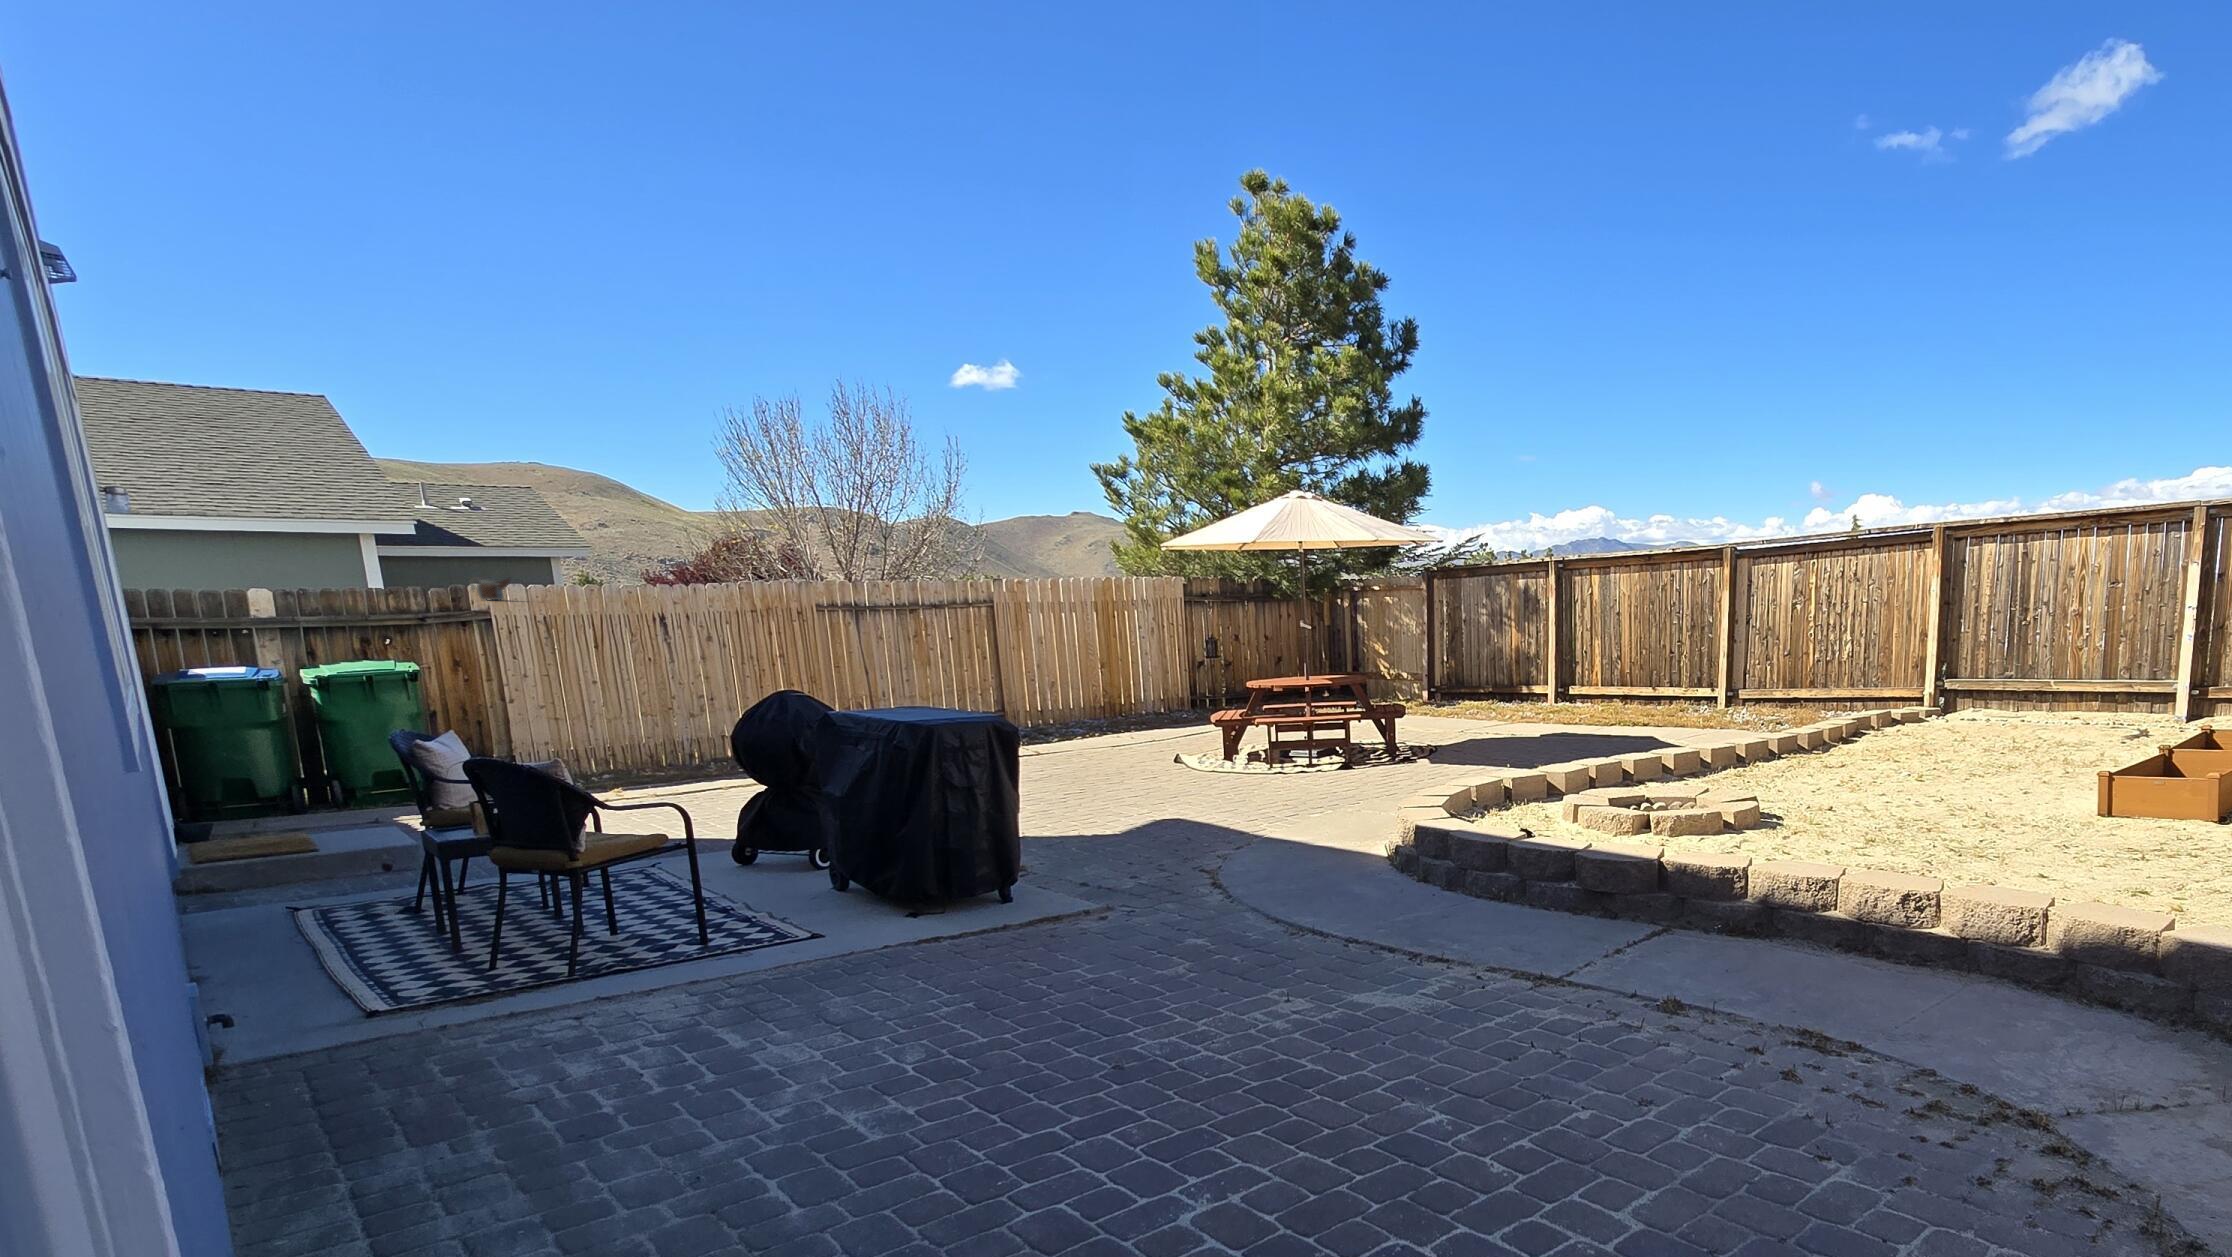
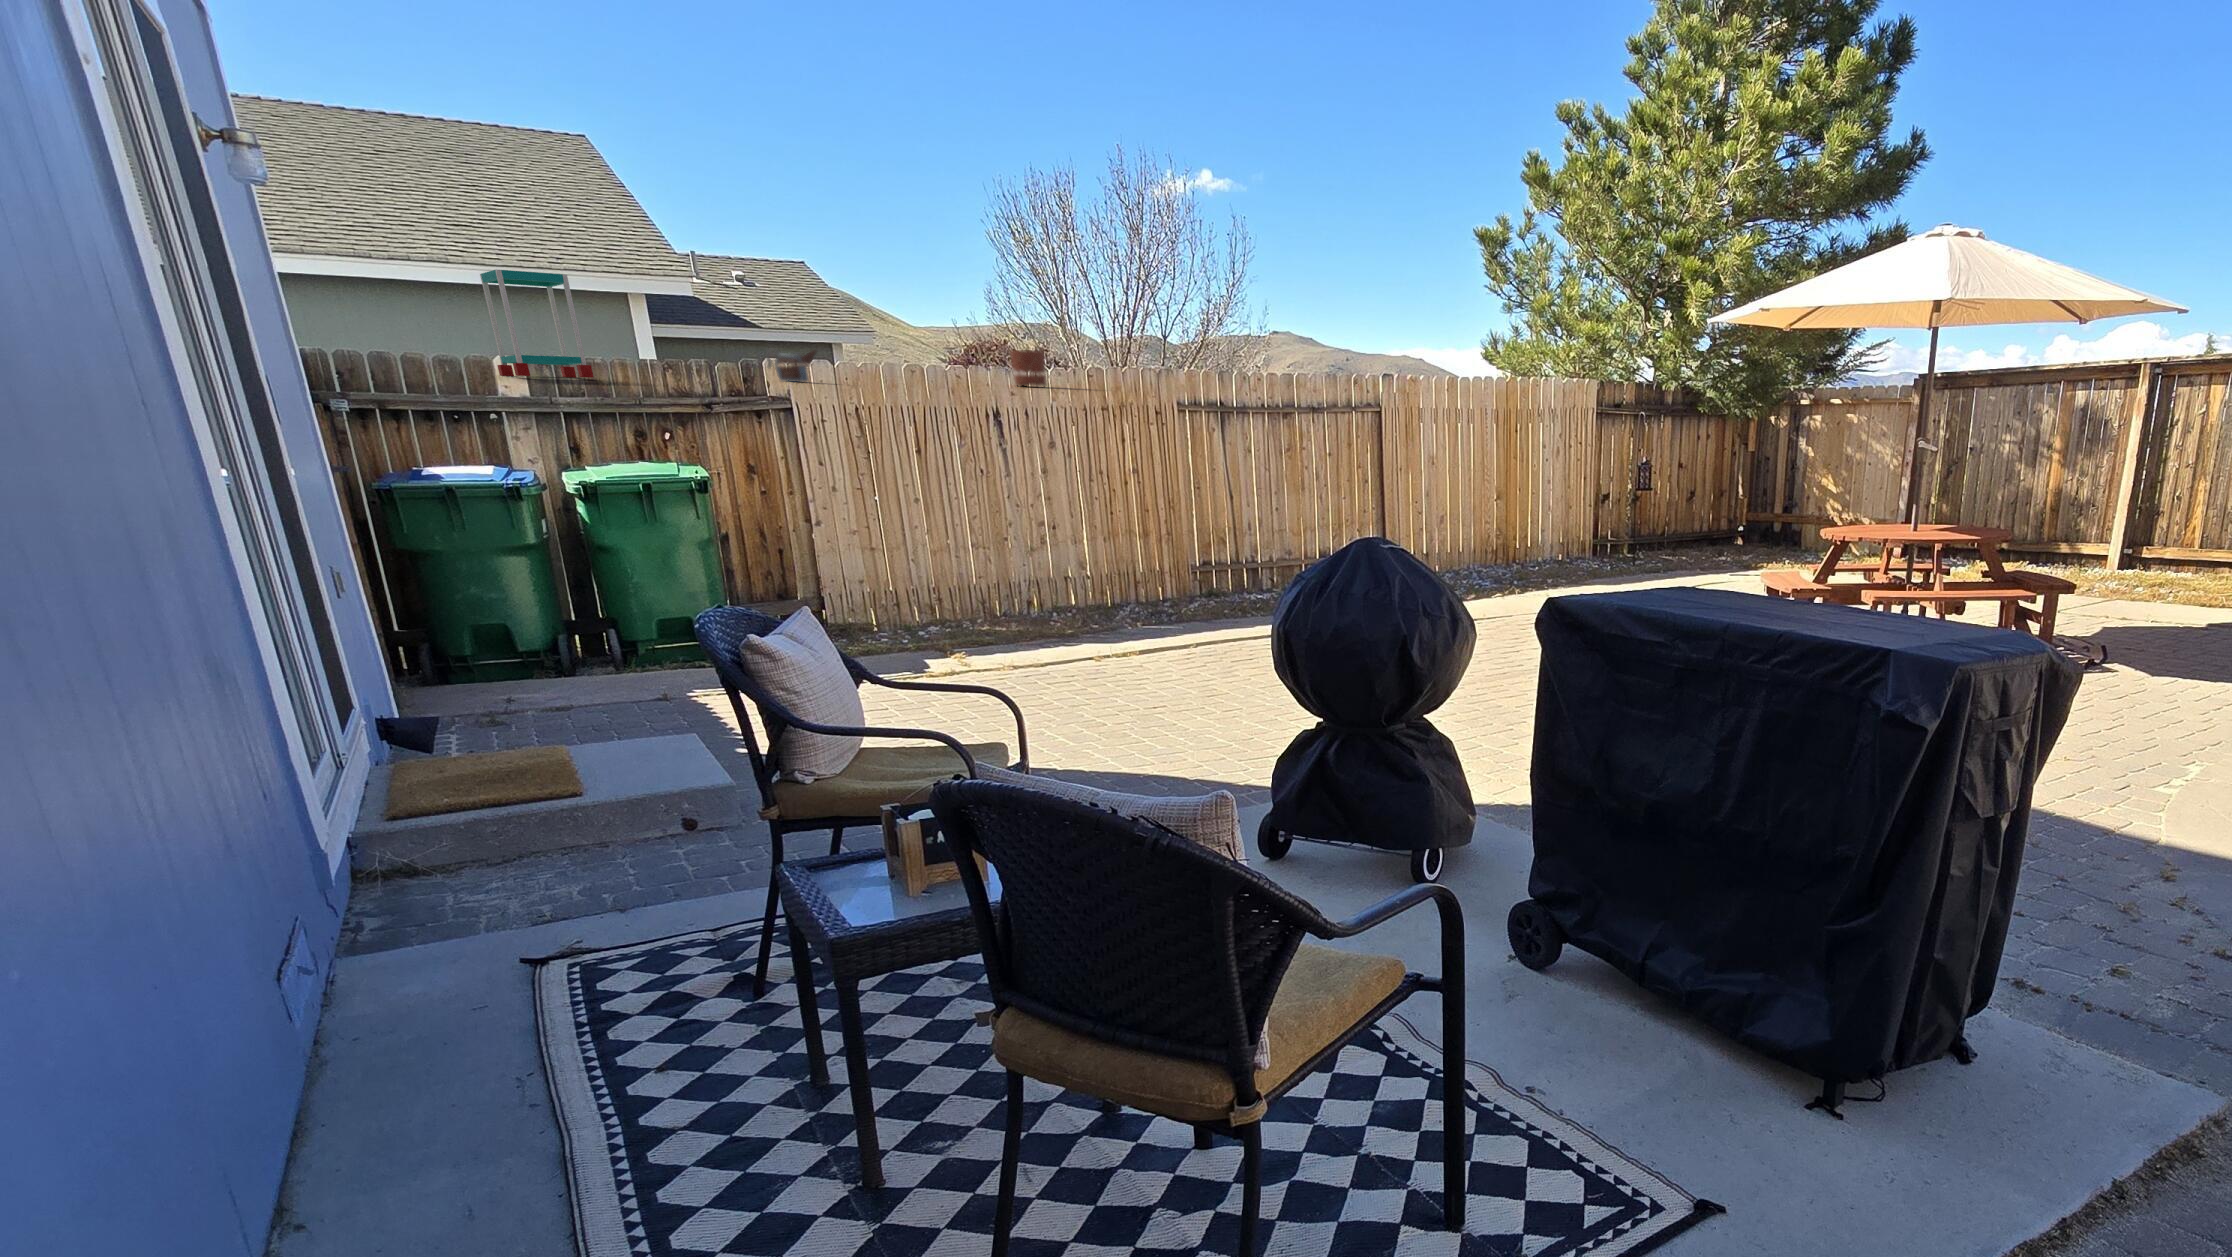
side table: none [240,534,328,605] -> present [480,269,593,378]
planter: none [676,572,706,597] -> present [1010,350,1047,386]

